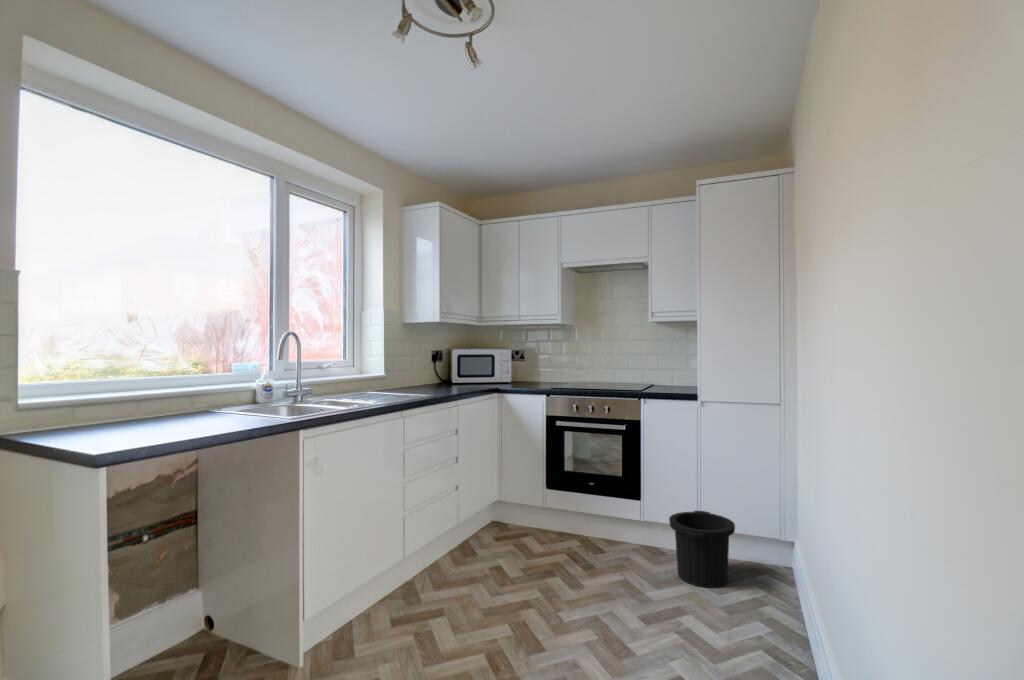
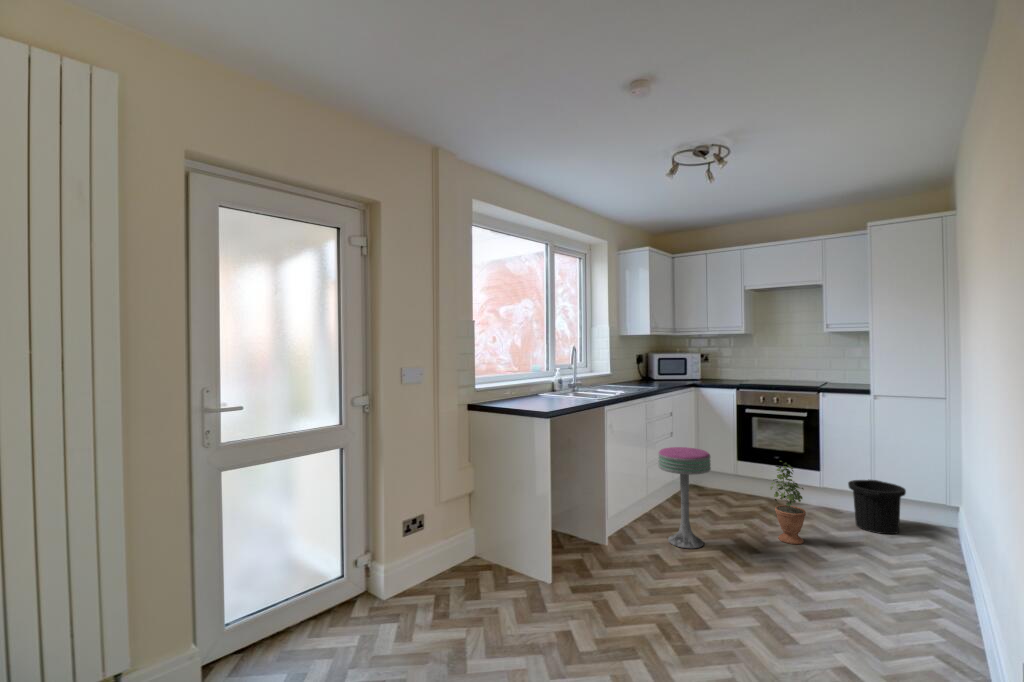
bar stool: none [394,484,472,649] -> present [658,447,711,548]
potted plant: none [561,497,607,621] -> present [770,463,806,544]

